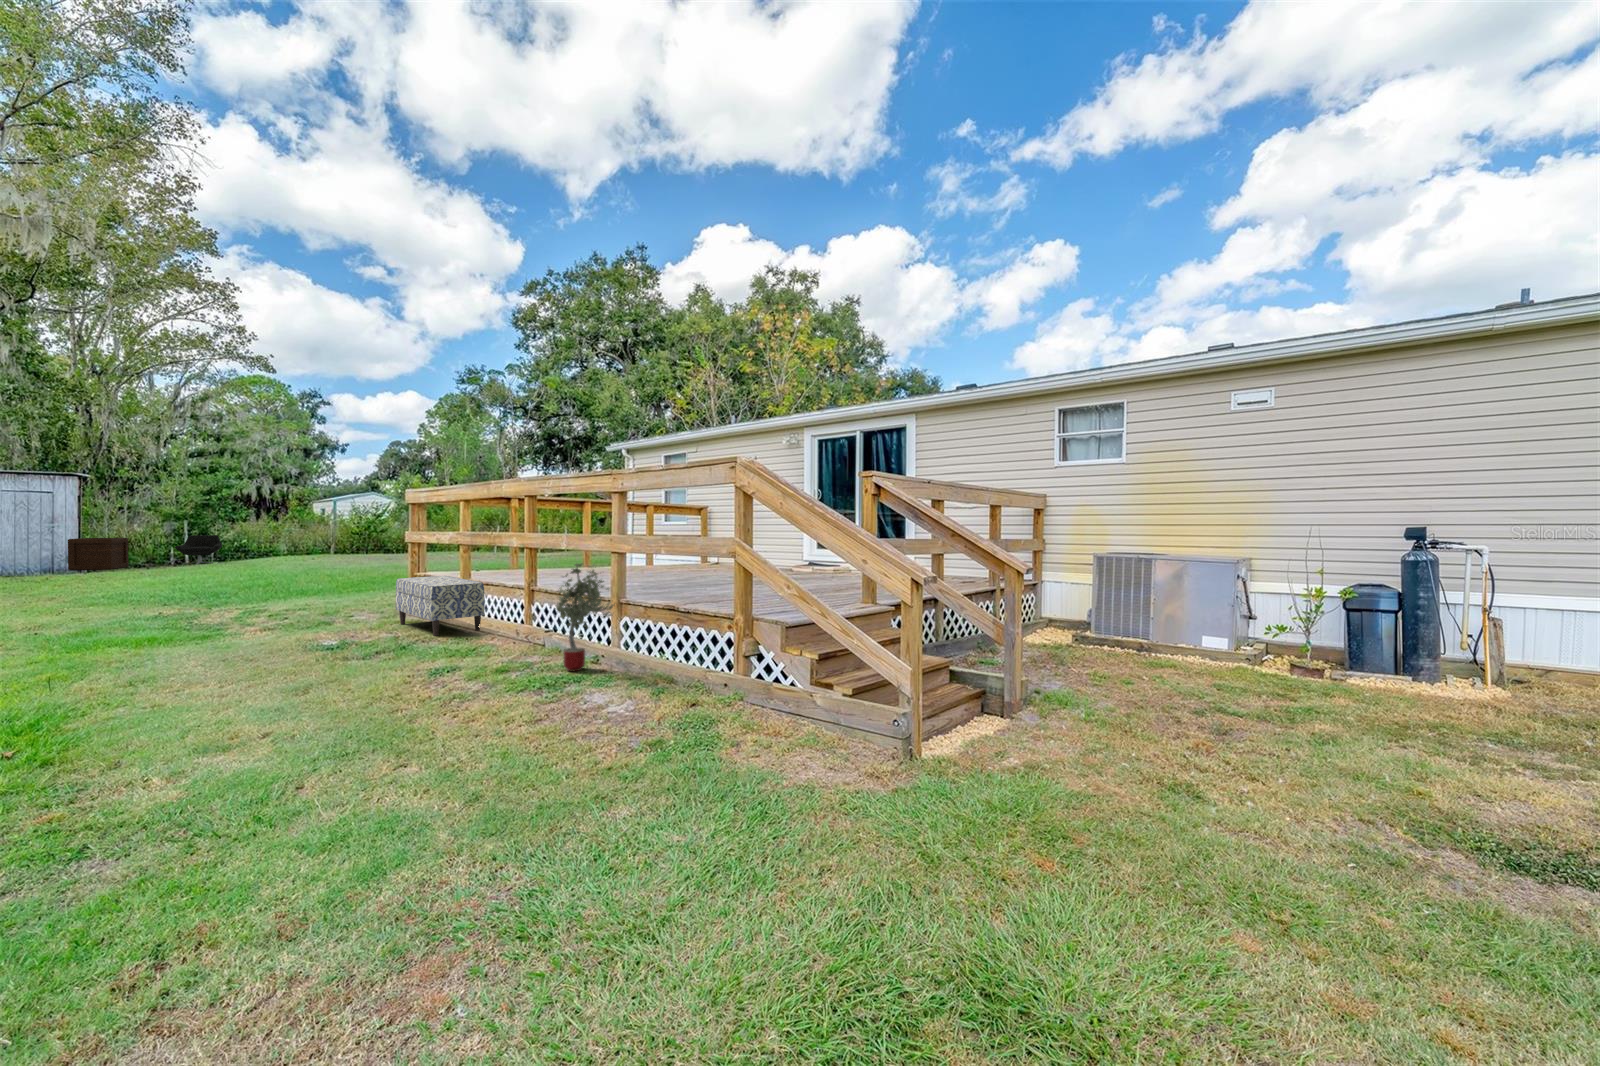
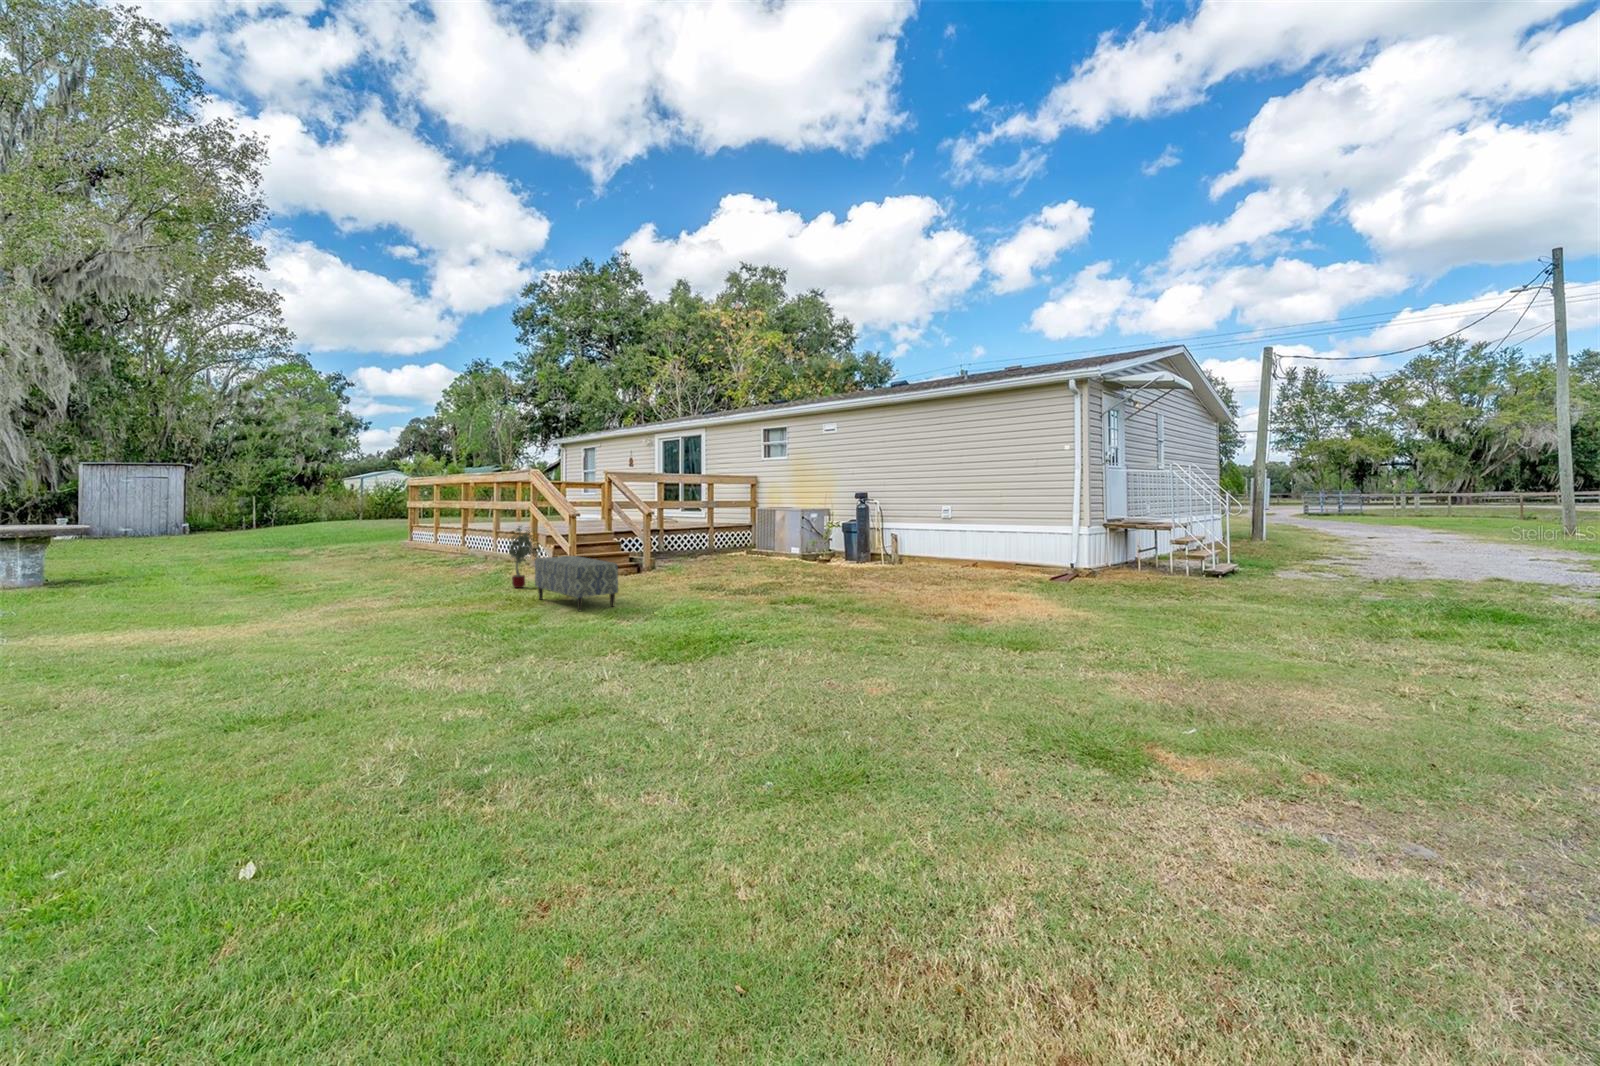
lounge chair: present [175,535,222,564] -> none [242,505,278,529]
wooden crate: present [68,538,129,570] -> none [166,507,210,532]
bench: present [396,576,485,636] -> present [535,556,618,612]

